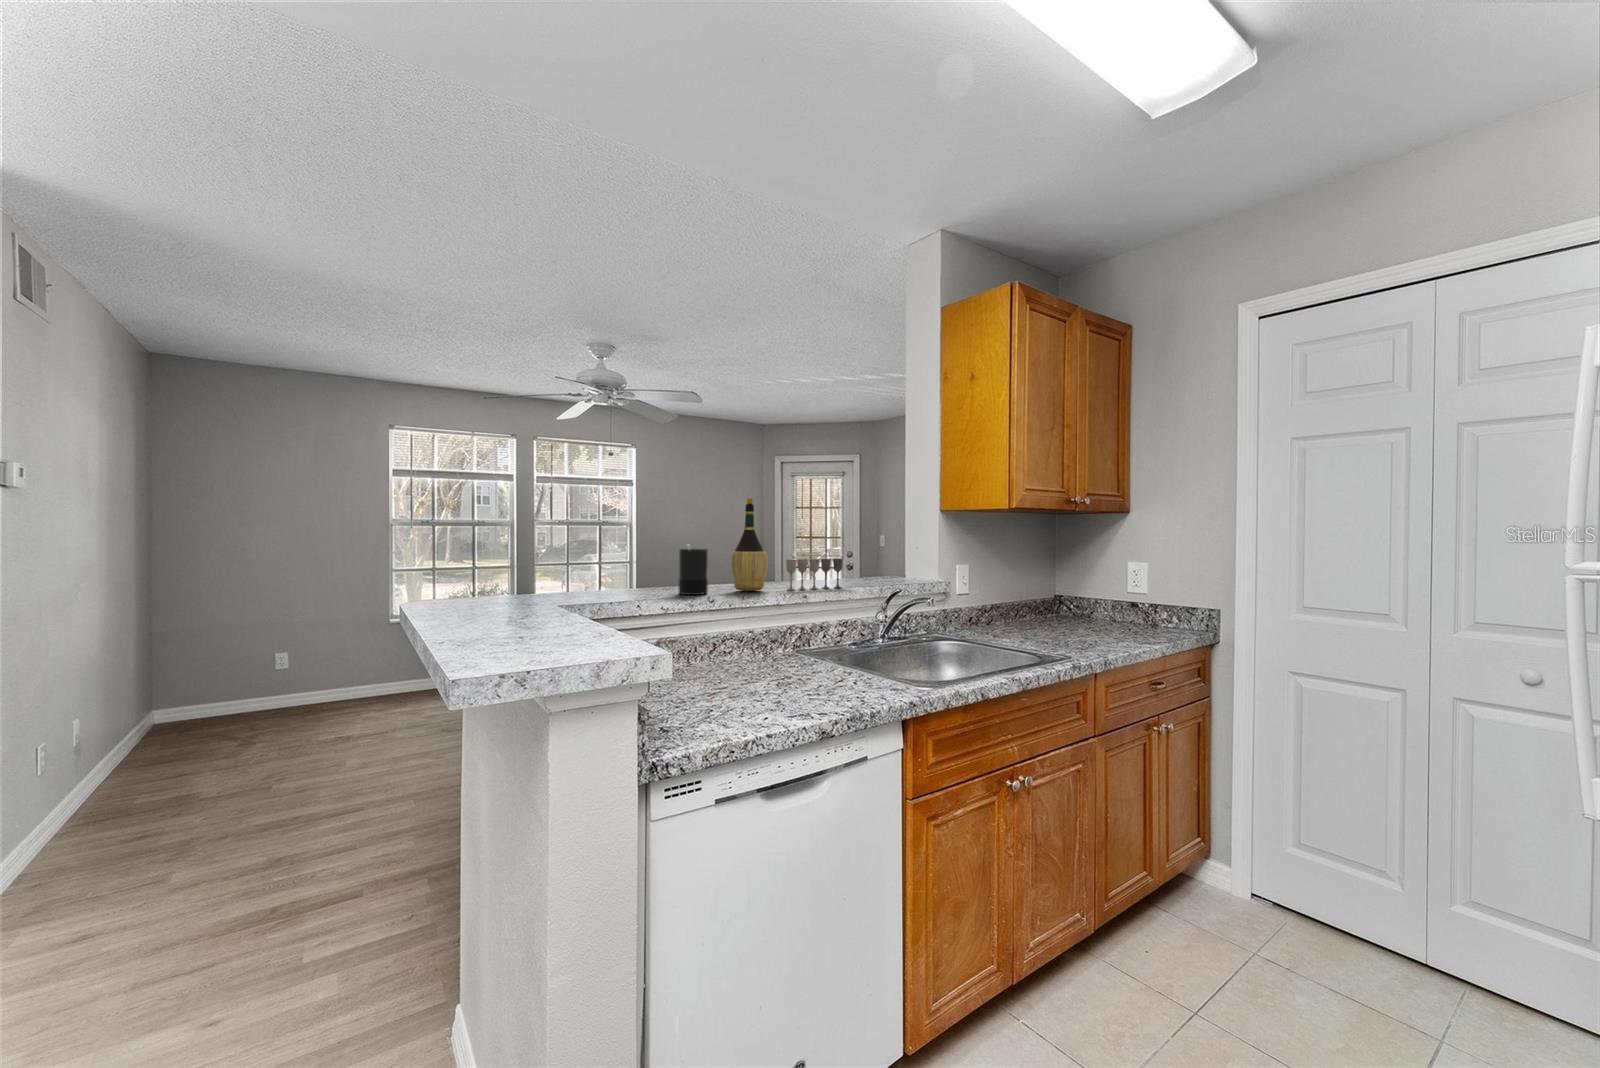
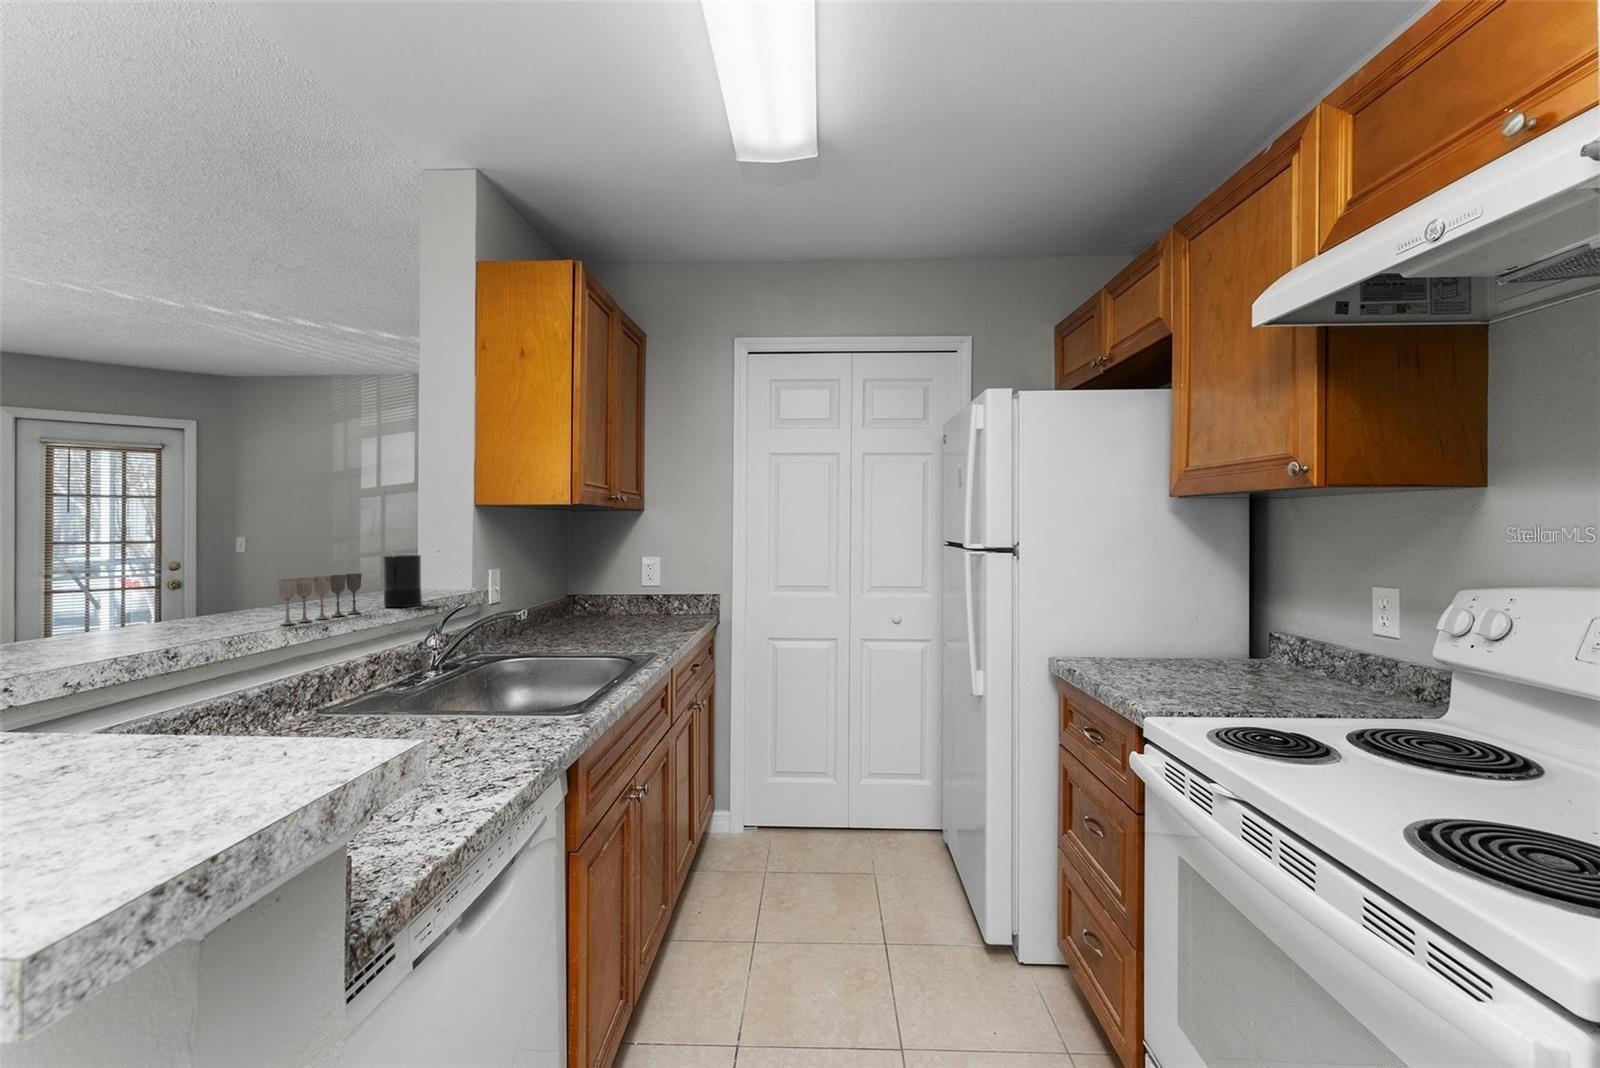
wine bottle: present [731,498,768,591] -> none [170,487,249,635]
candle: present [679,546,708,595] -> present [383,555,422,607]

